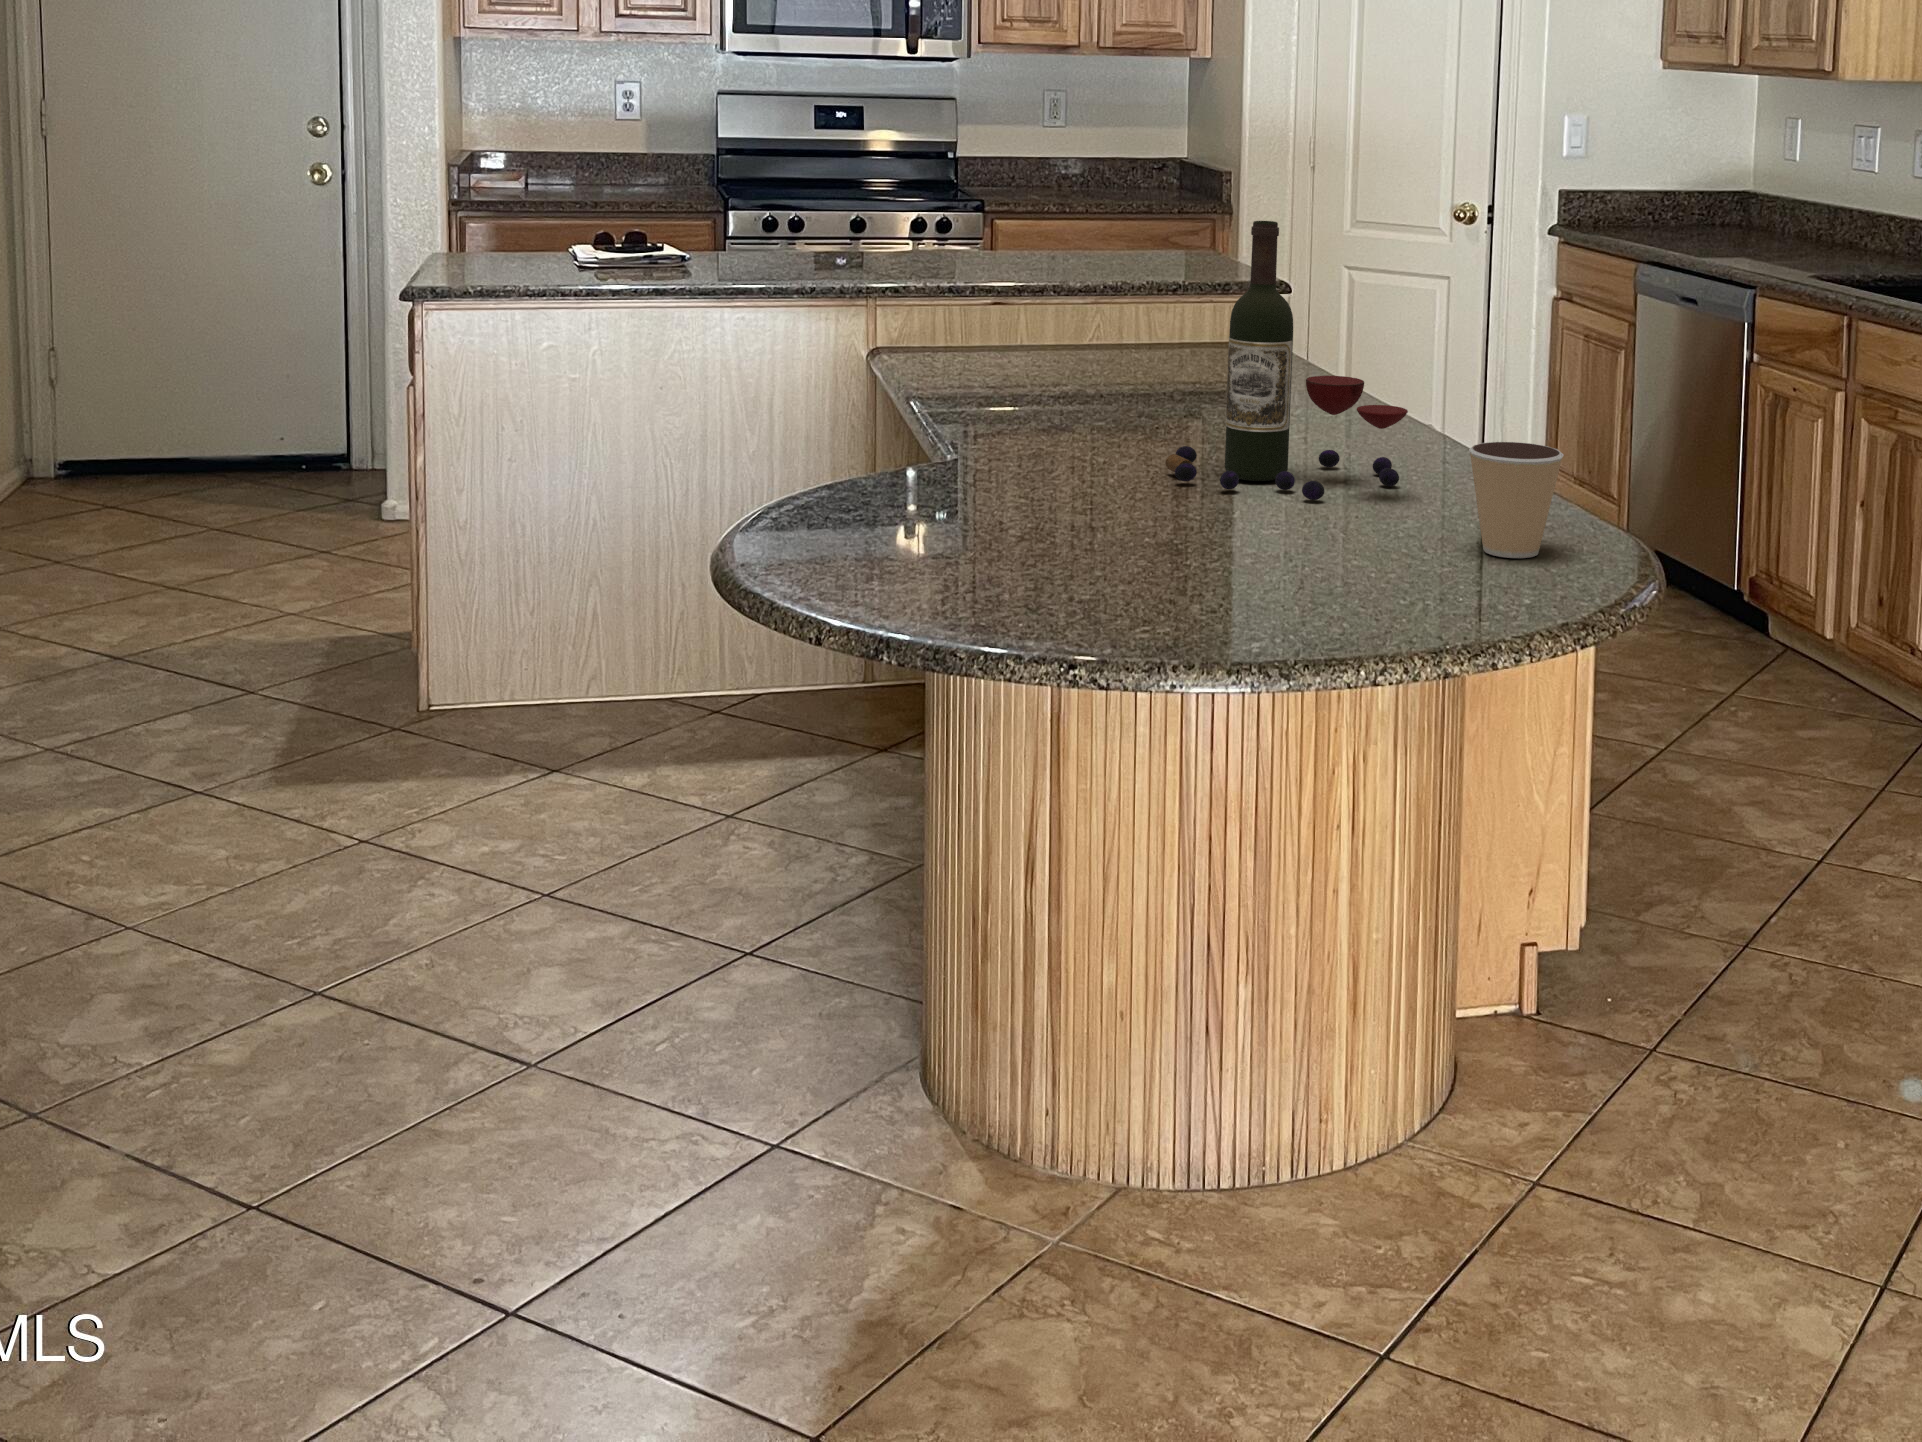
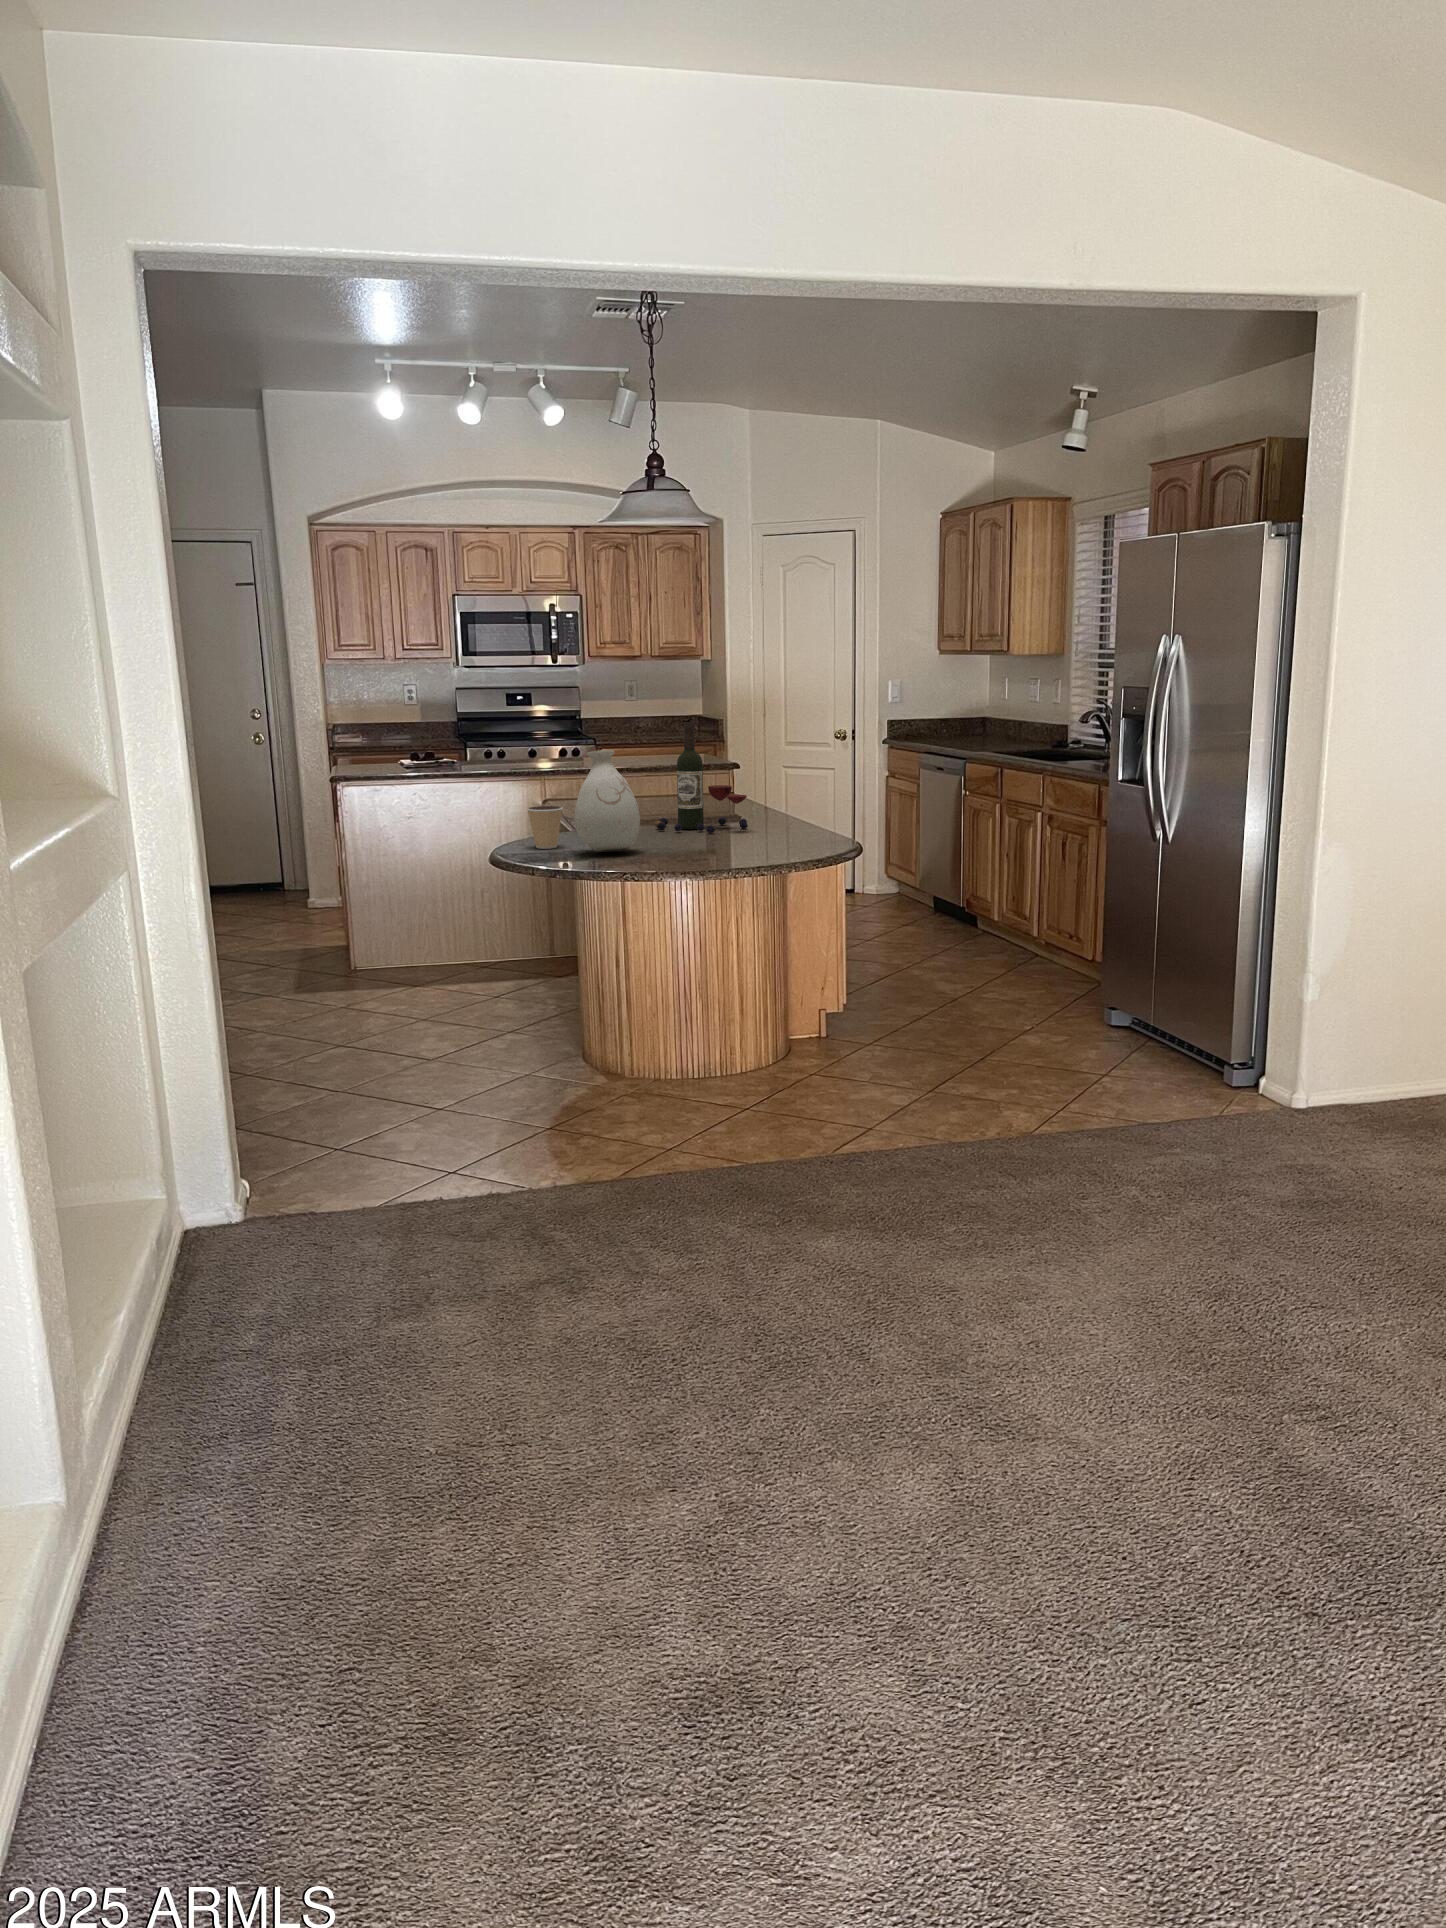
vase: none [984,302,1158,570] -> present [575,750,640,852]
coffee cup: present [1469,442,1564,558] -> present [527,806,563,849]

